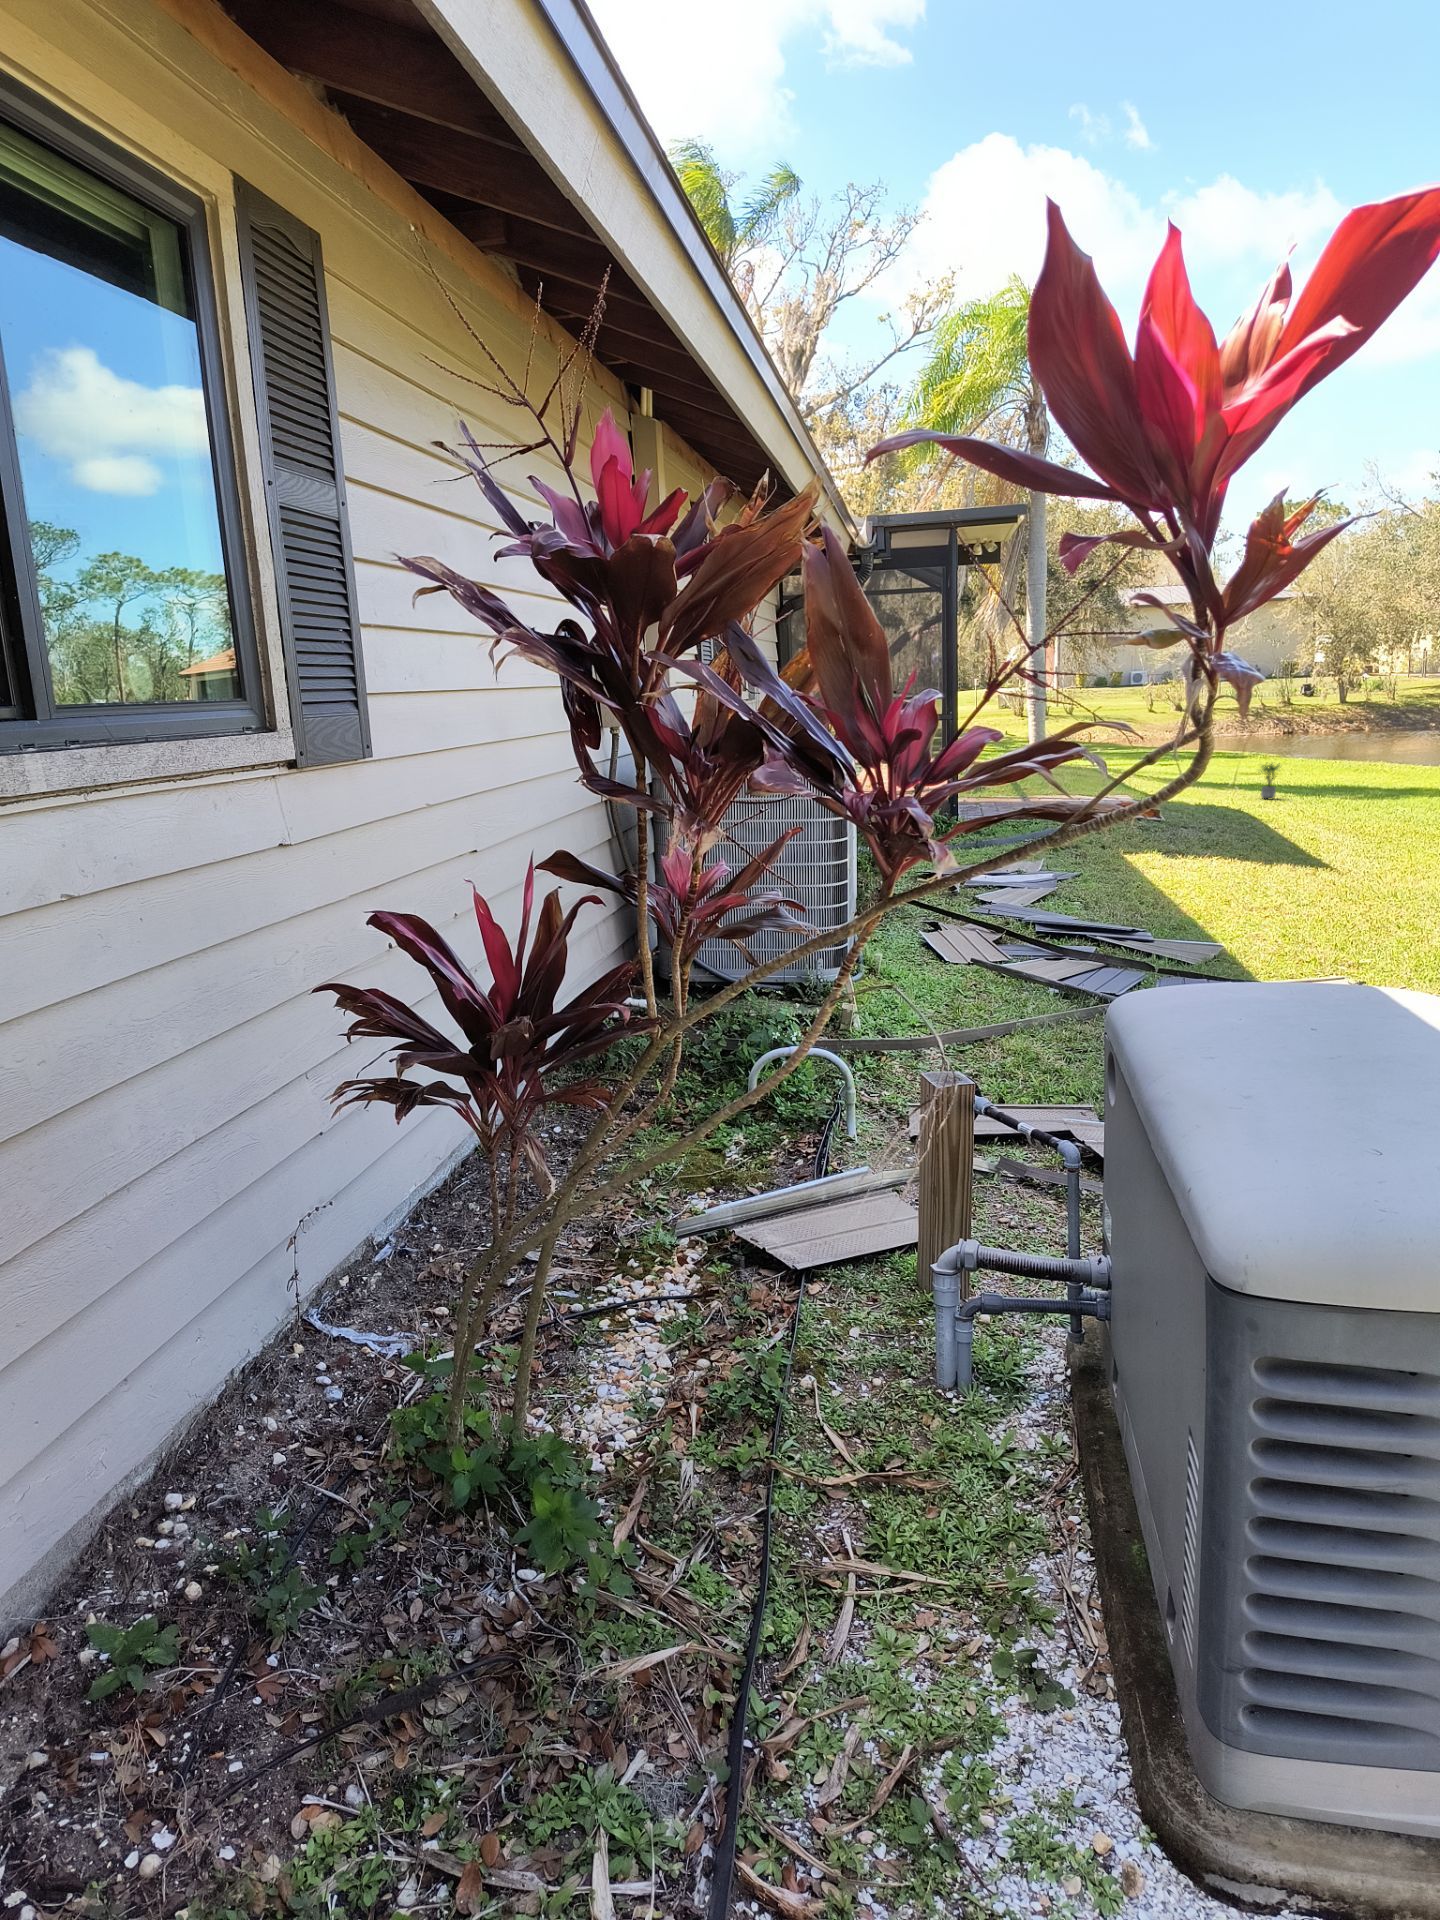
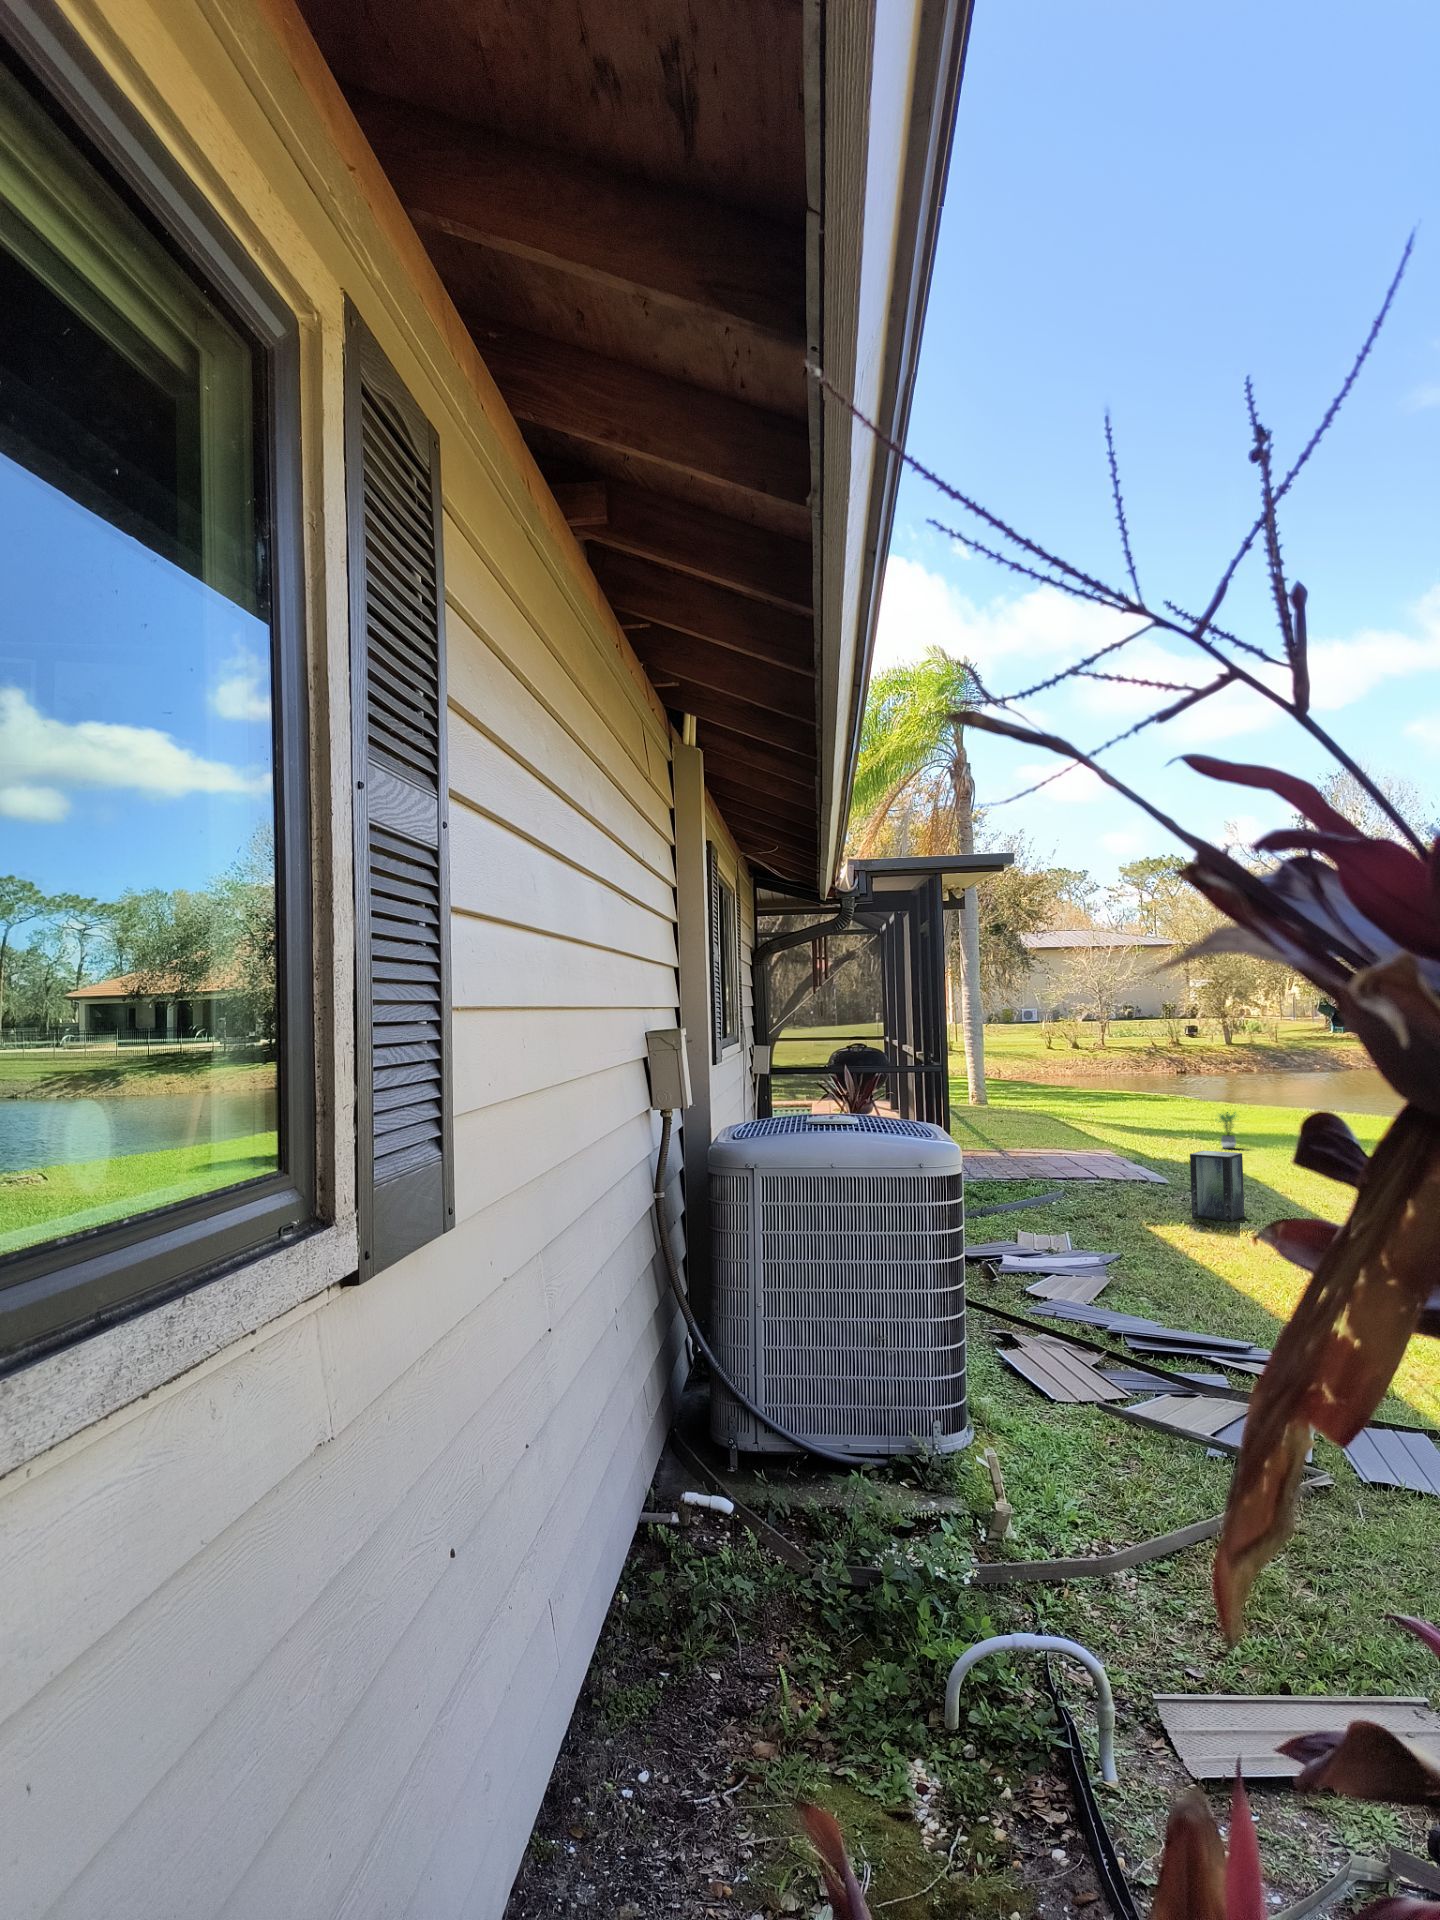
storage box: none [1176,791,1232,853] -> present [1190,1151,1244,1221]

